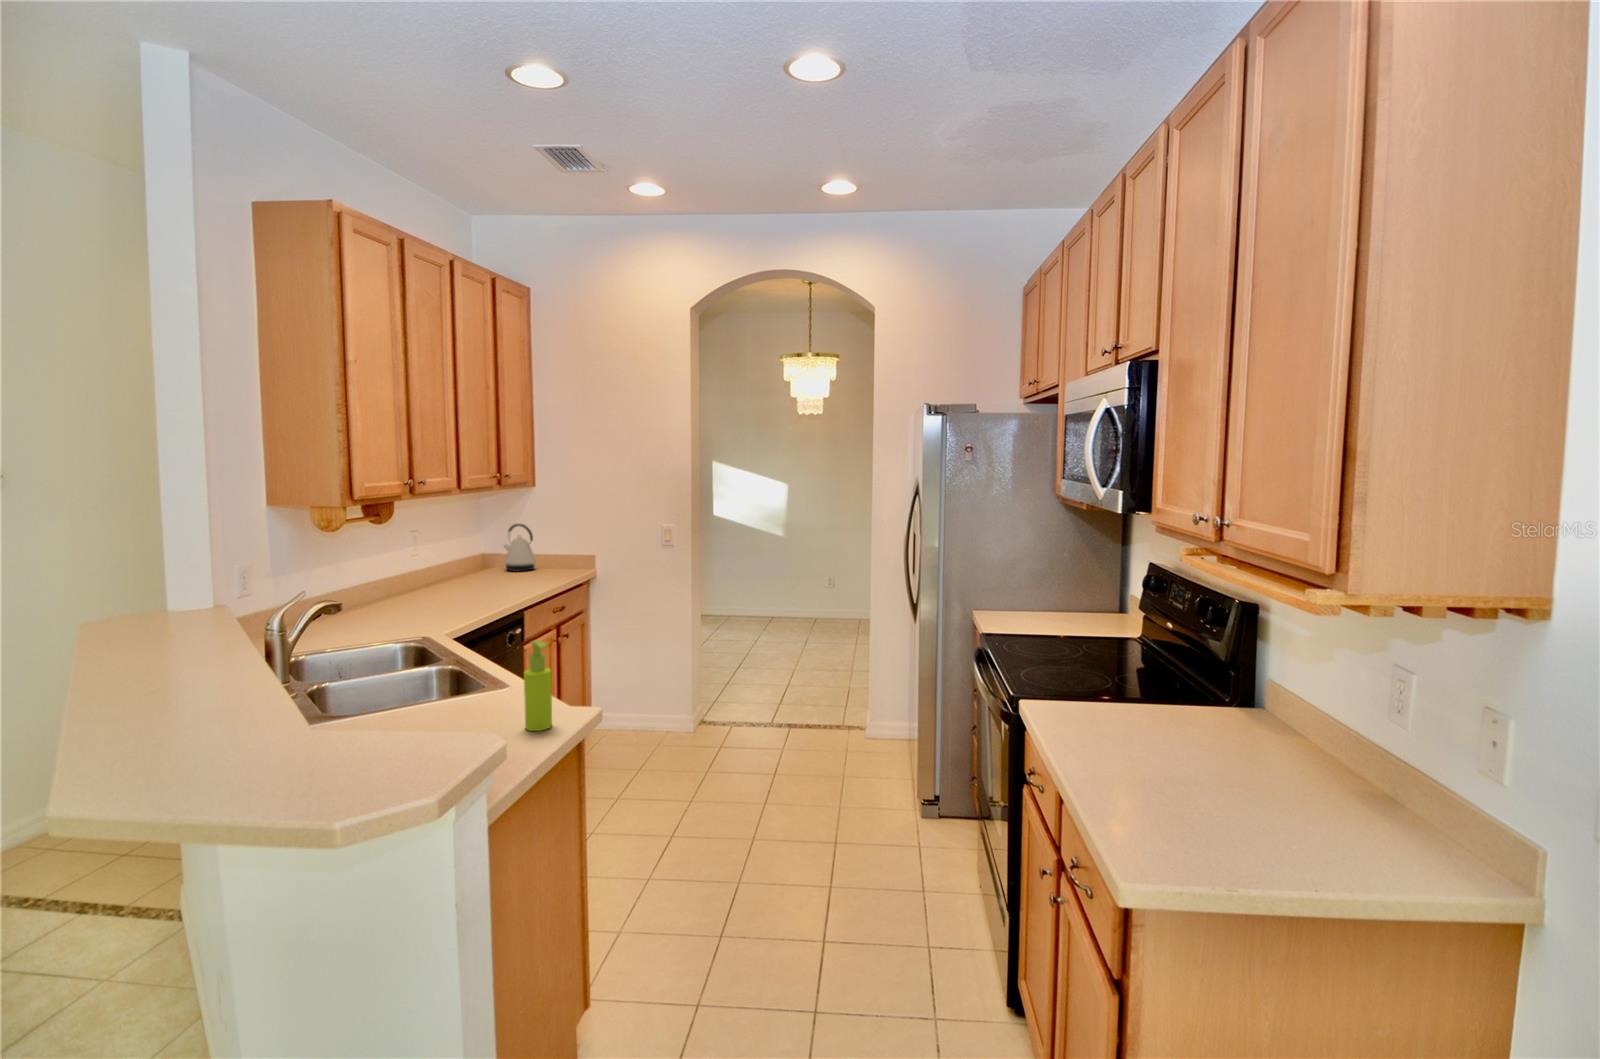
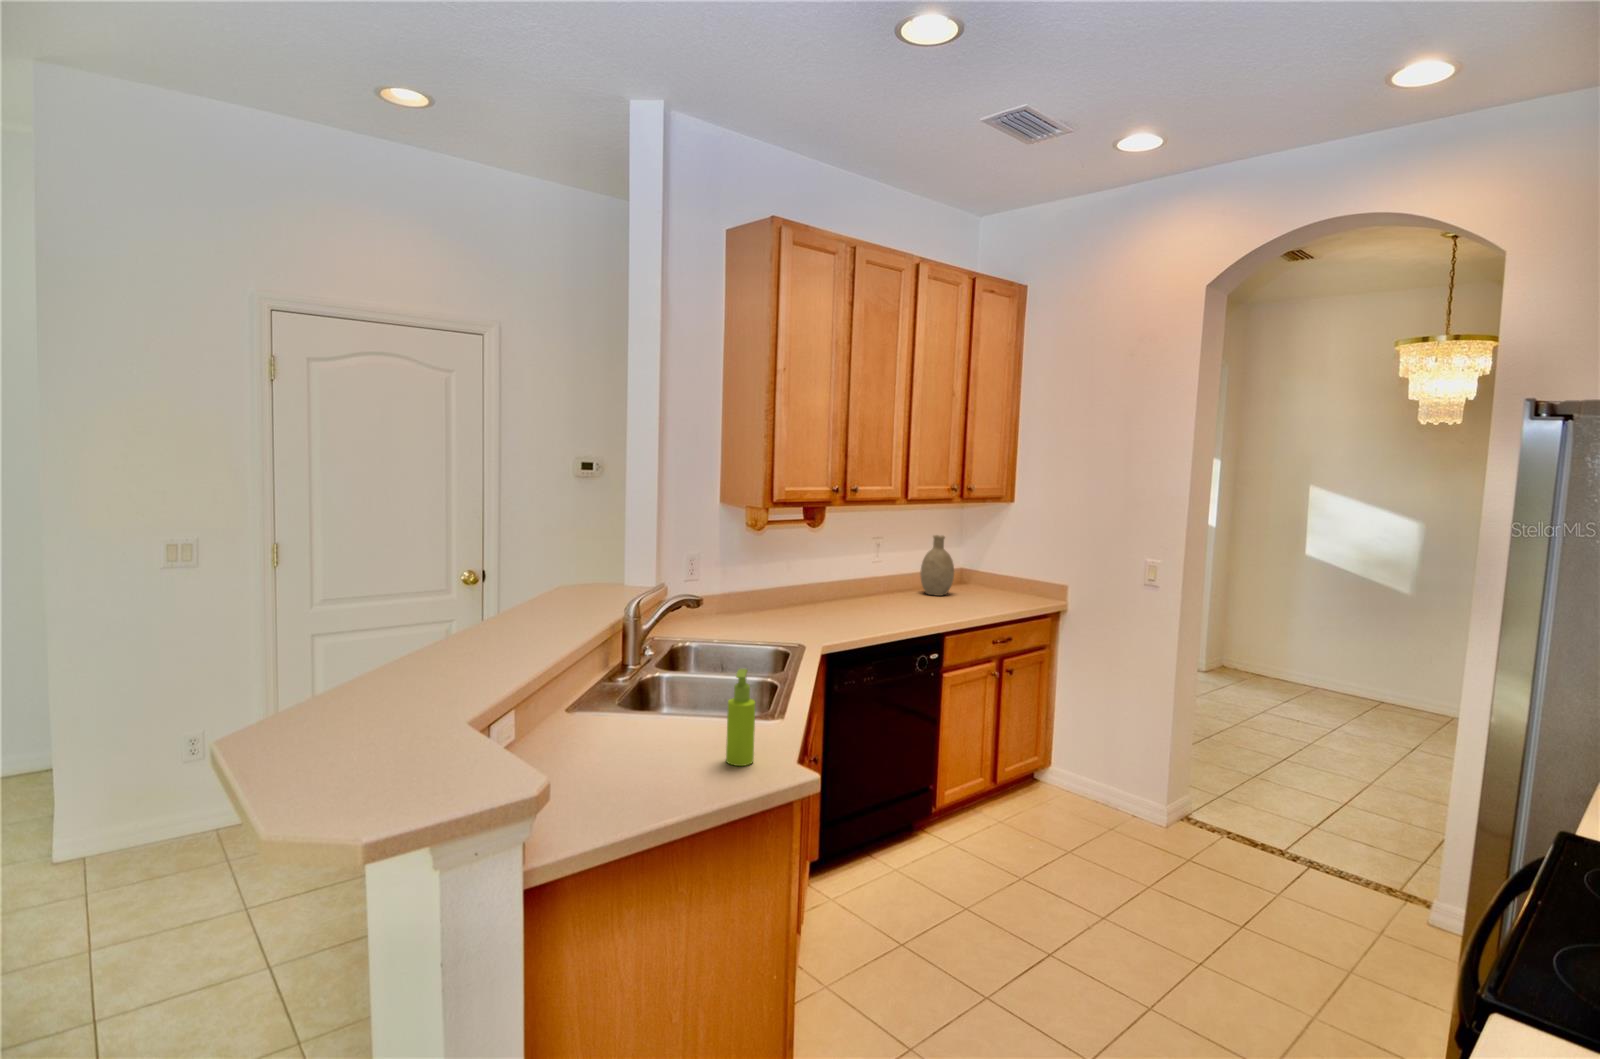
decorative vase: none [462,523,495,581] -> present [920,535,954,596]
kettle: present [504,524,536,571] -> none [973,539,1006,592]

